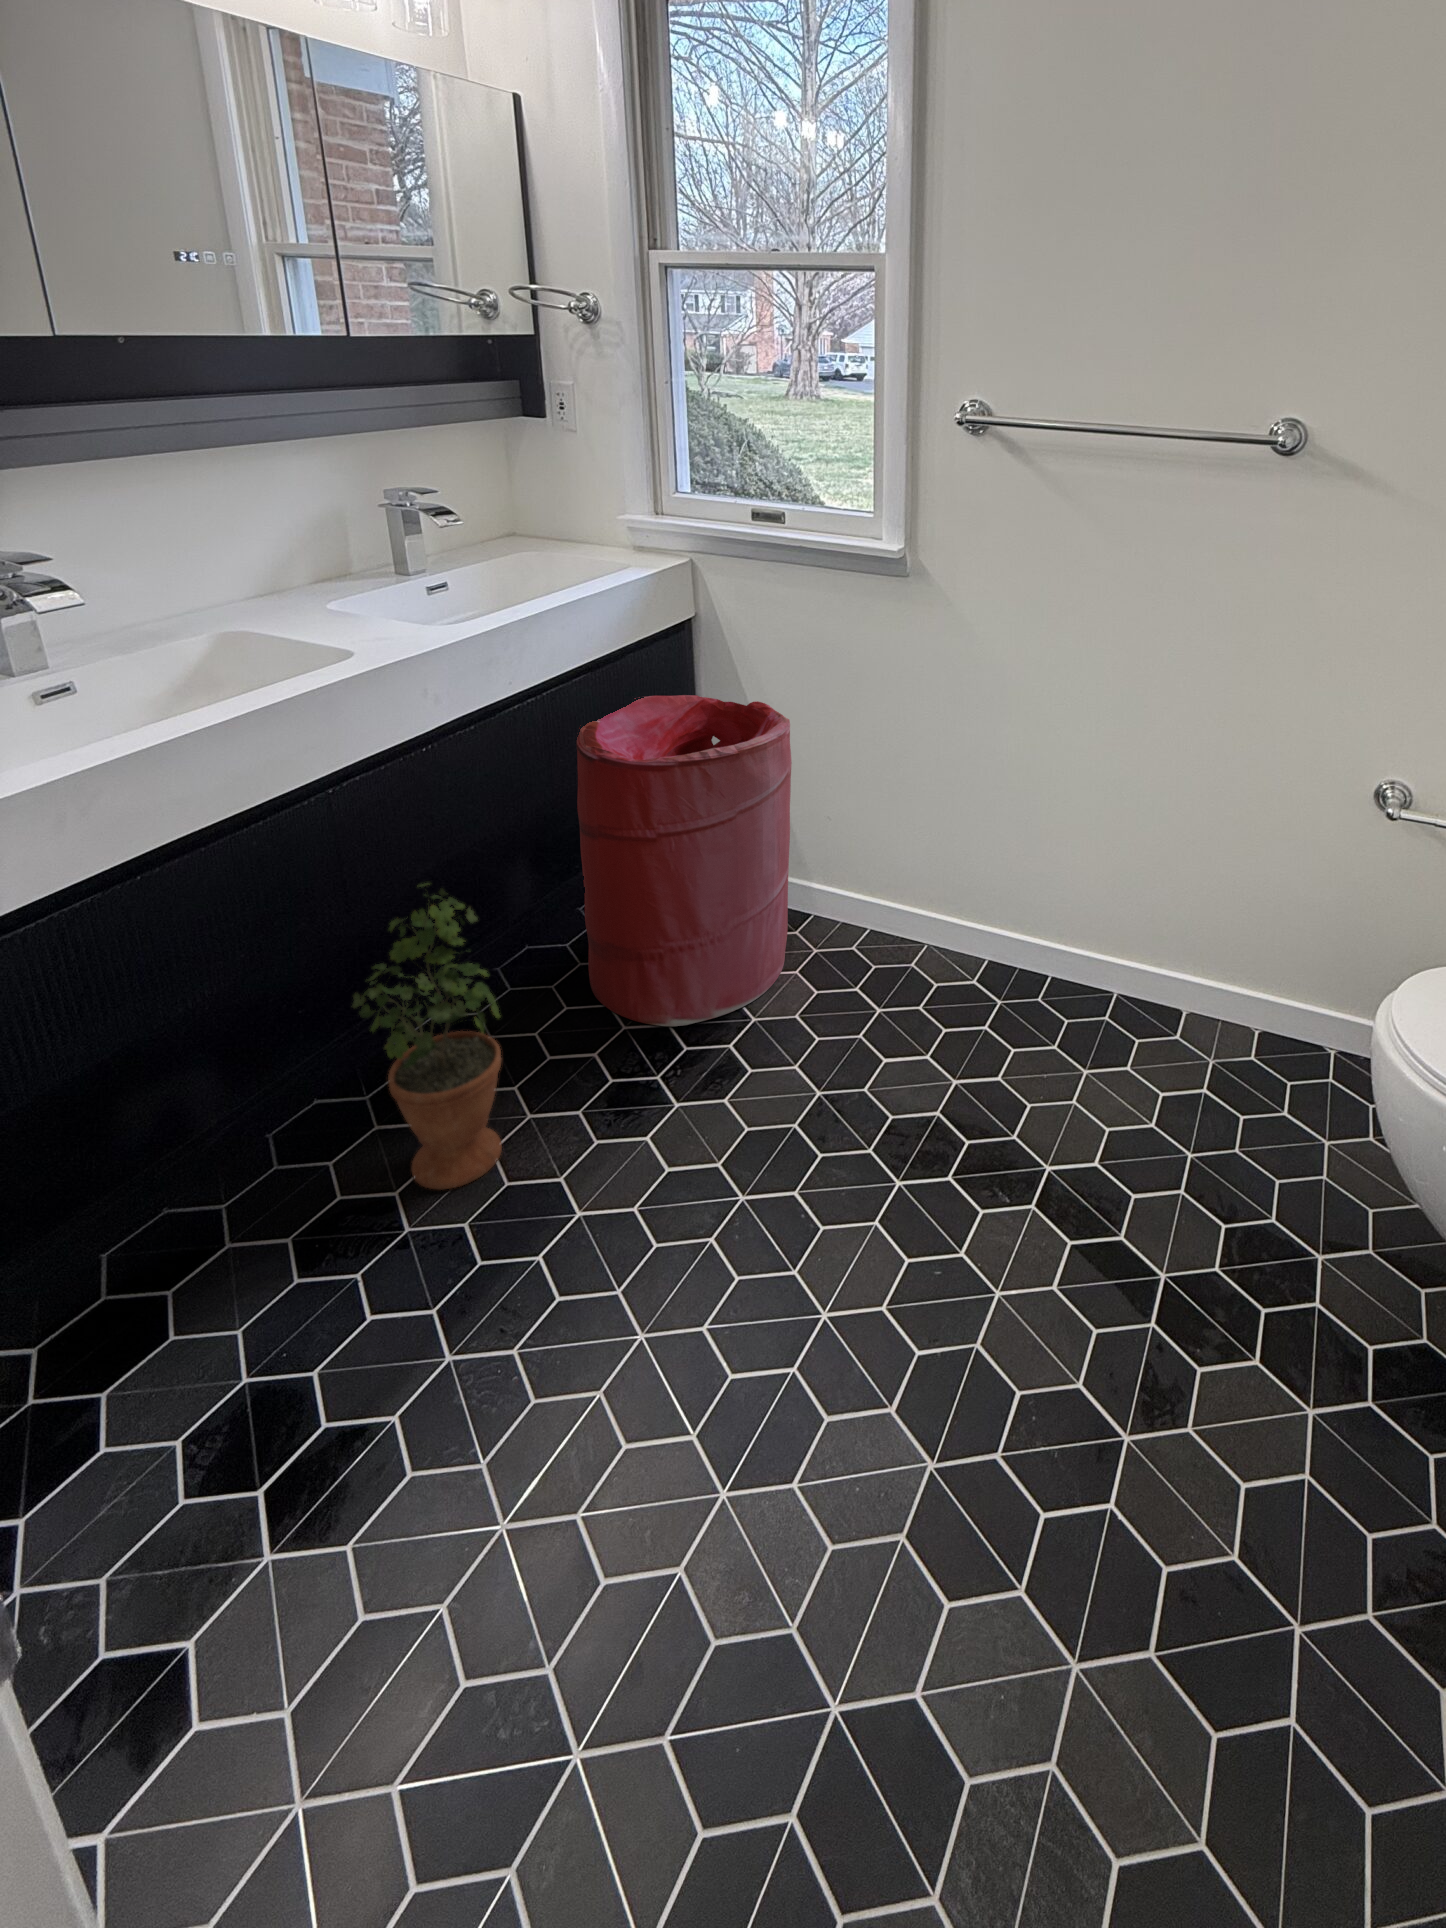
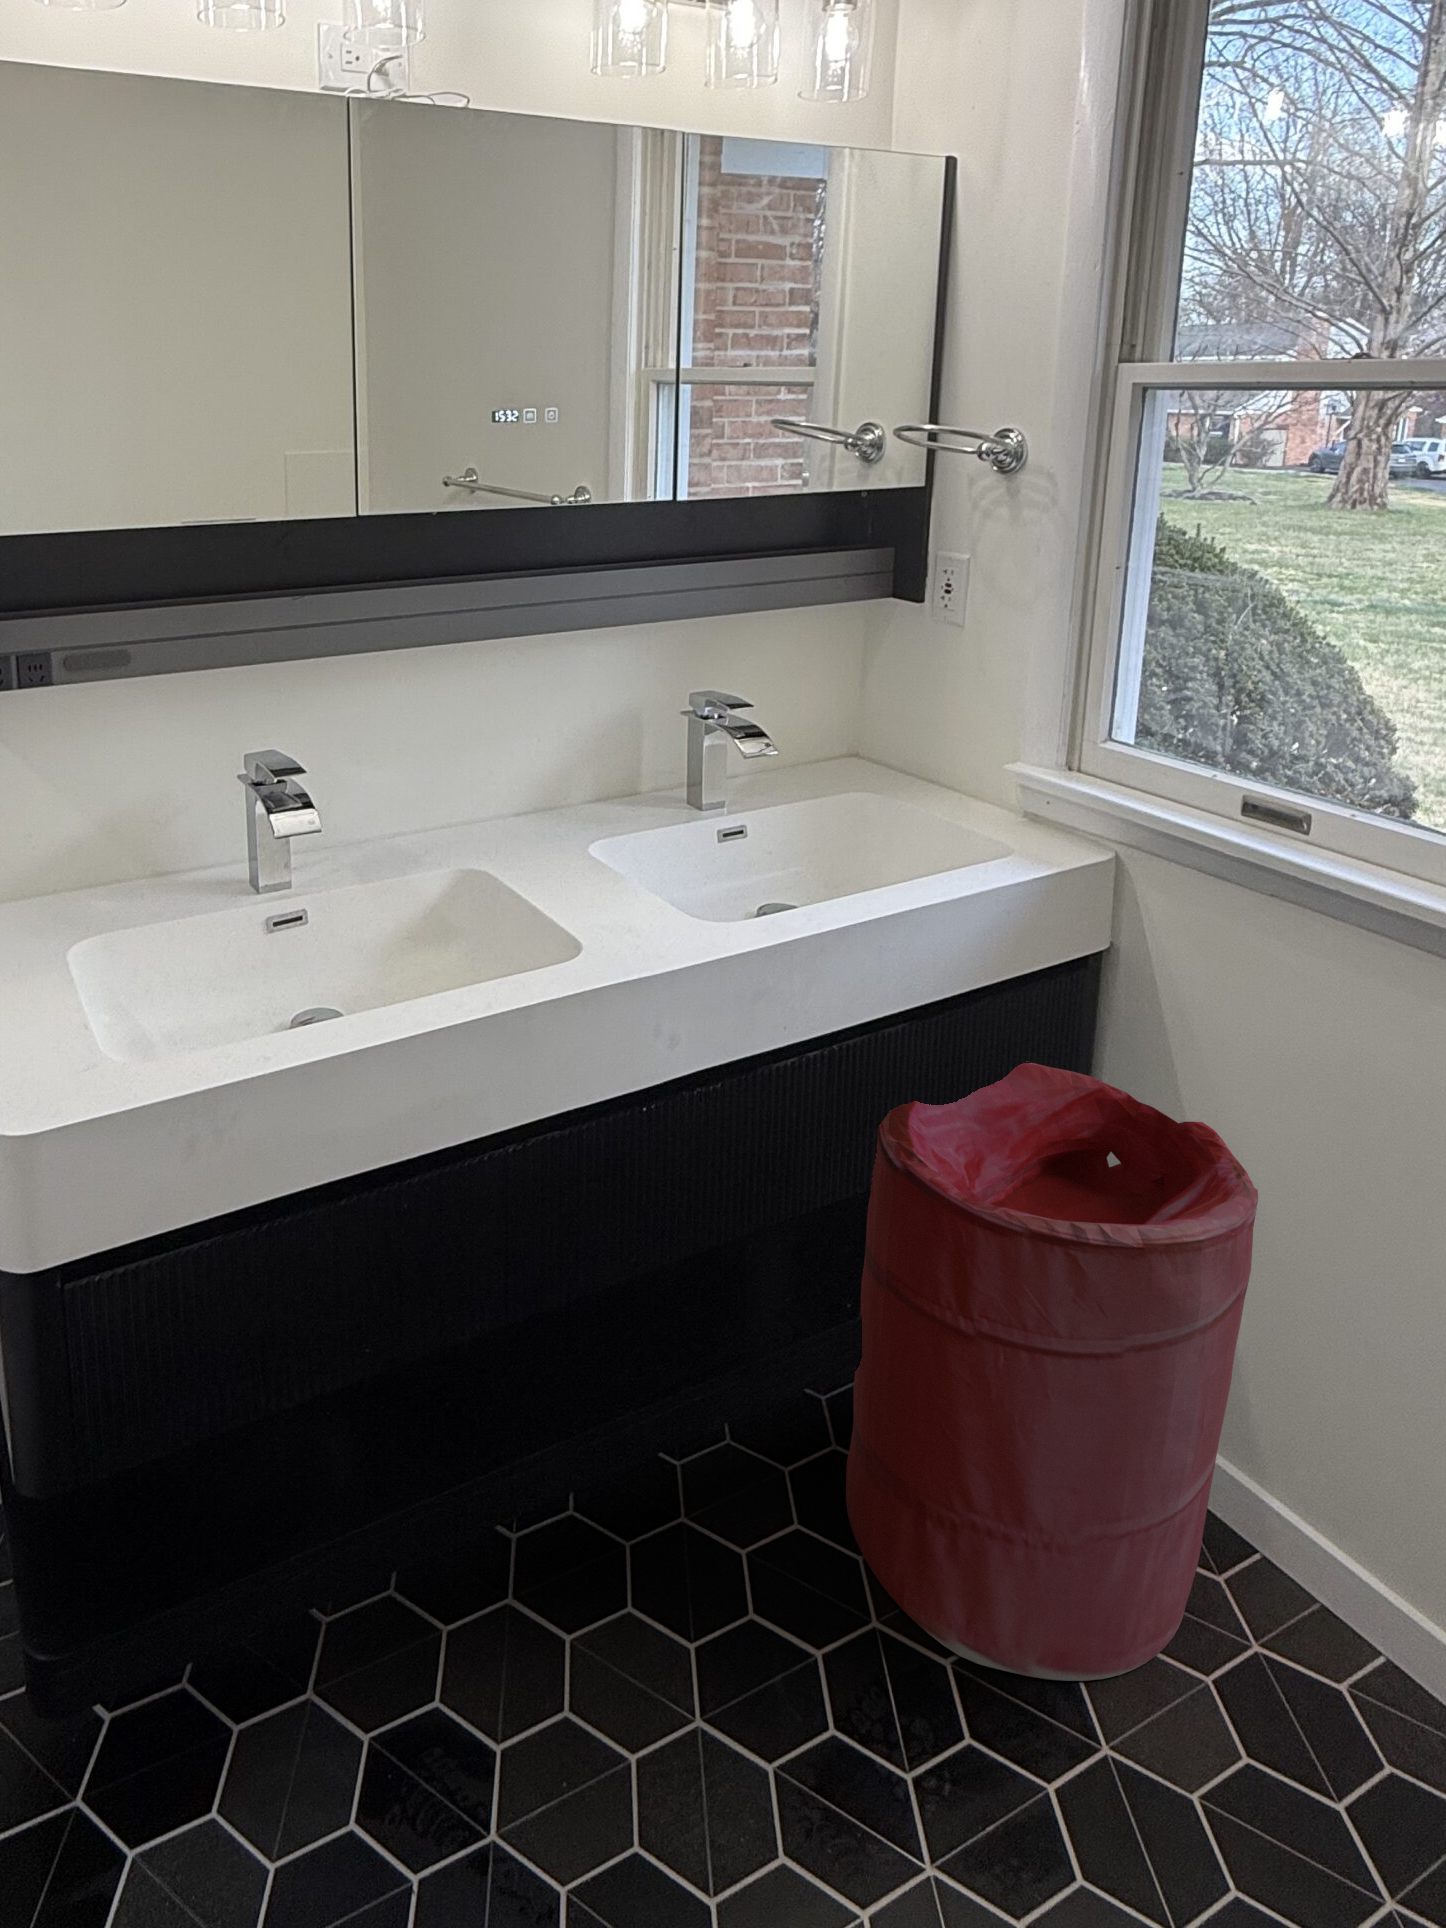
potted plant: present [352,884,502,1189] -> none [484,1308,678,1797]

